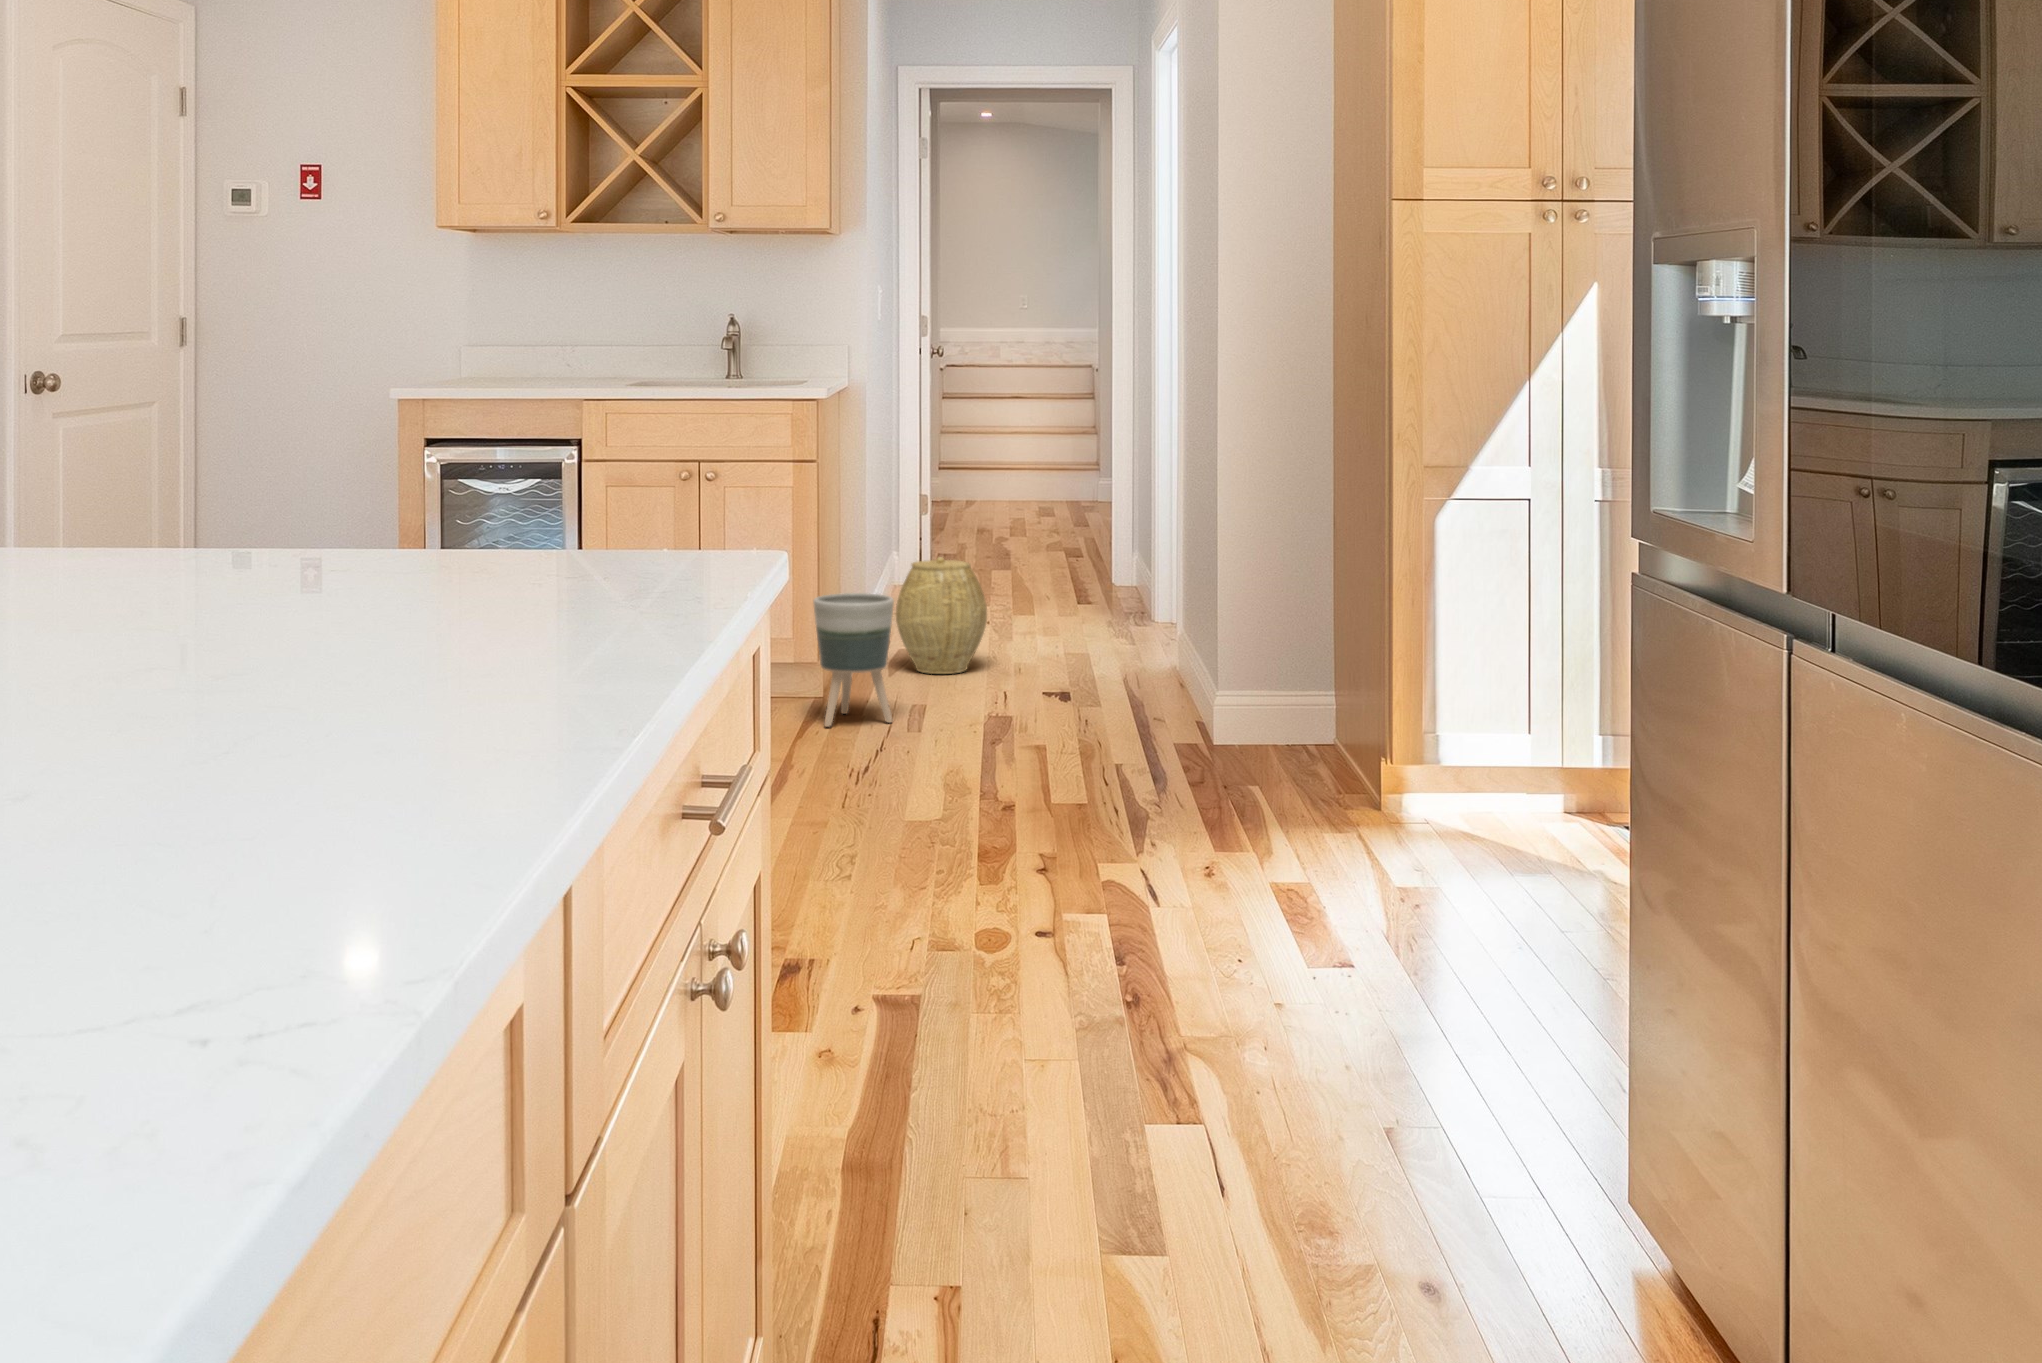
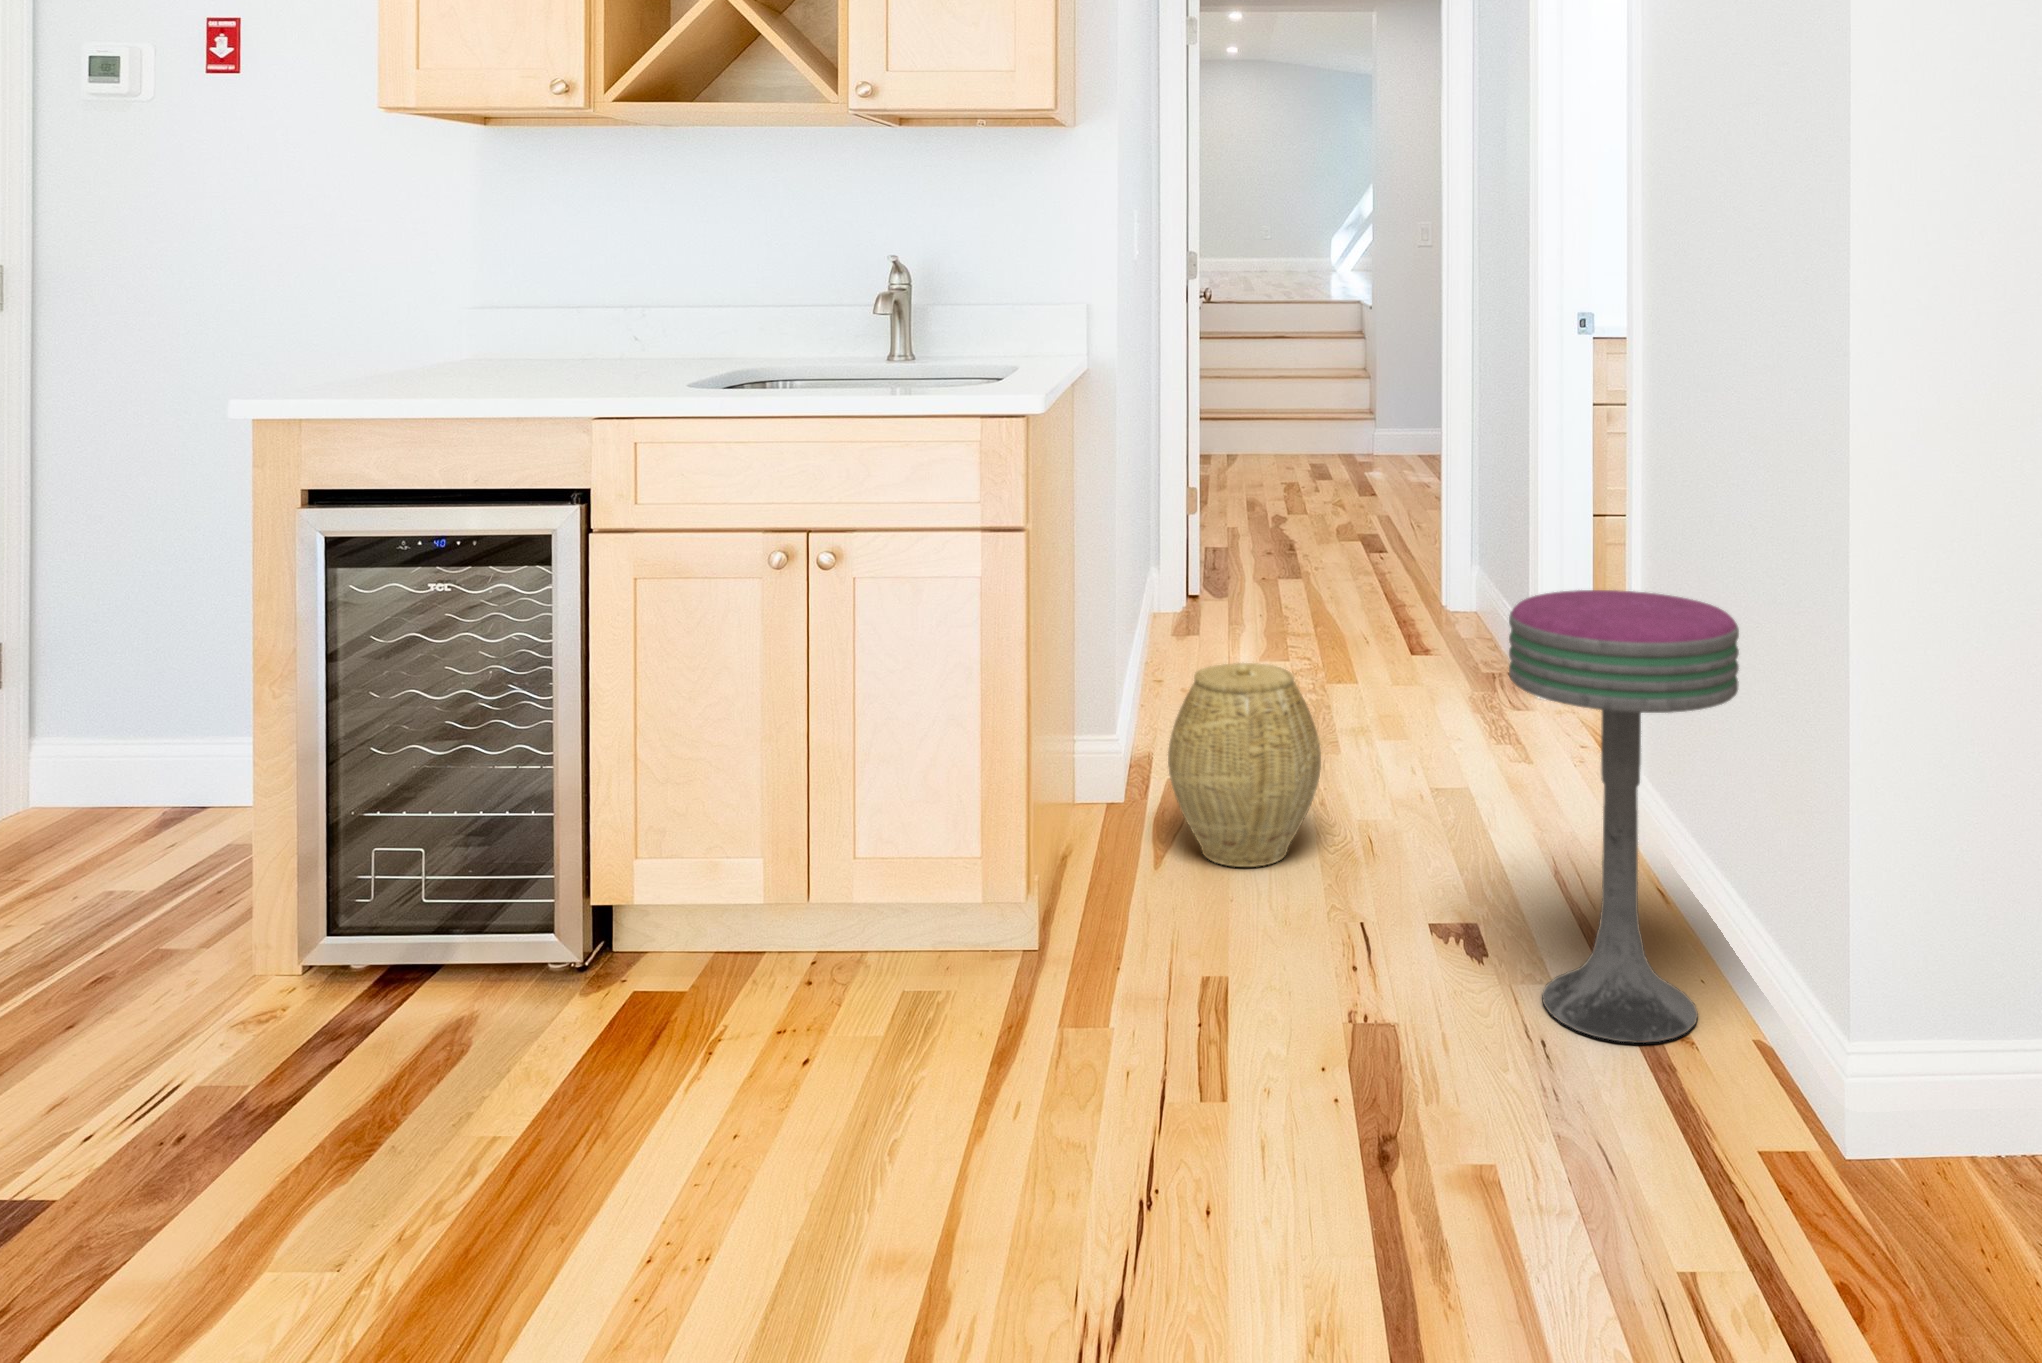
bar stool: none [1075,495,1193,720] -> present [1509,590,1739,1043]
planter: present [813,593,894,727] -> none [1015,789,1172,1078]

